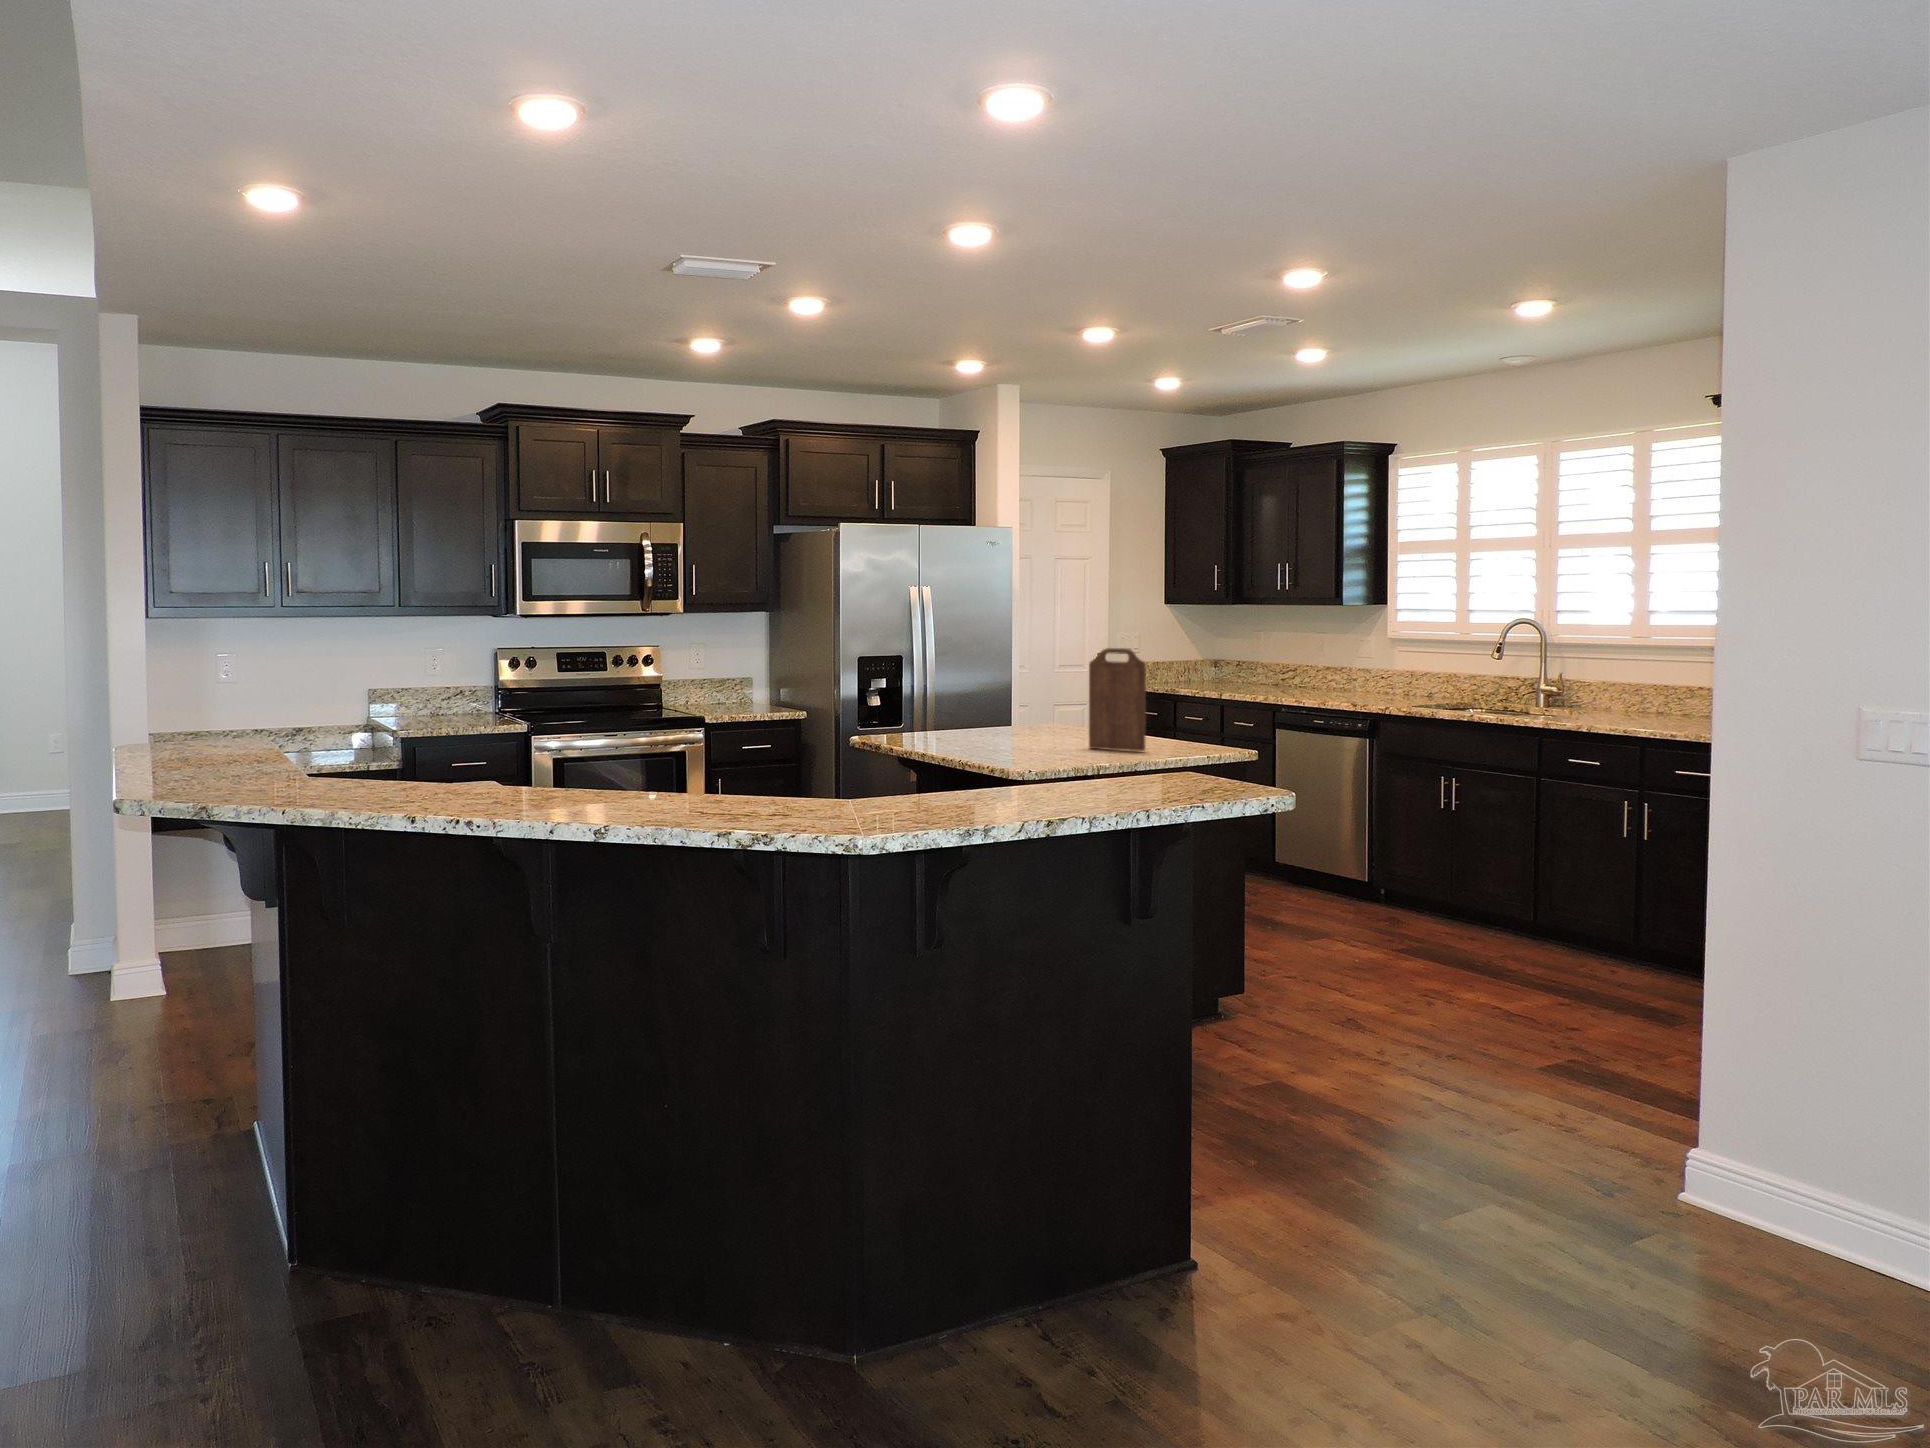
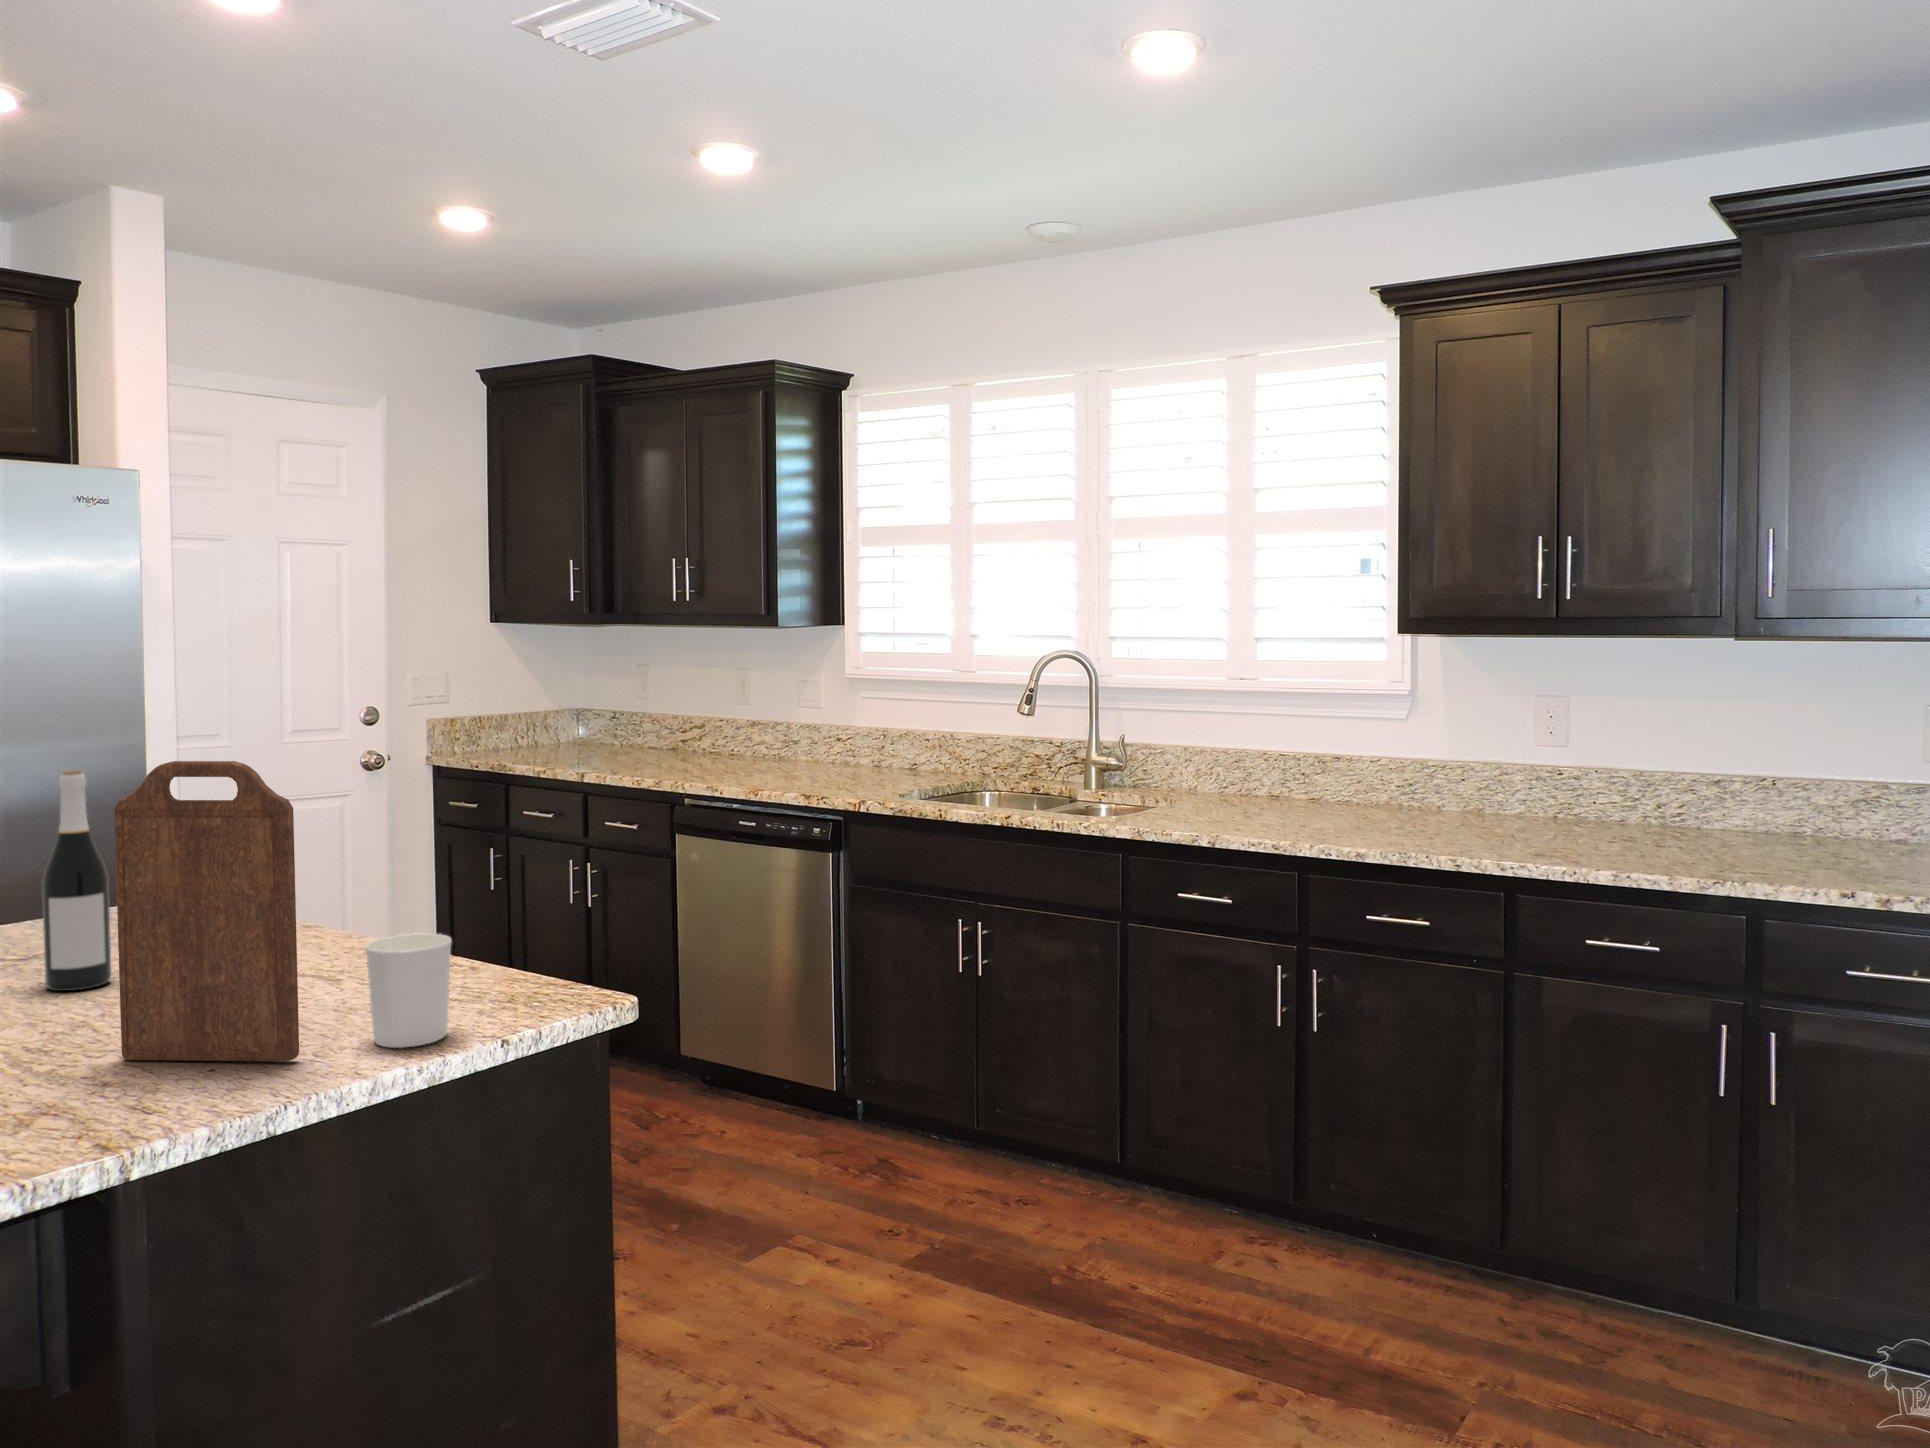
wine bottle: none [1043,657,1063,737] -> present [42,770,112,991]
candle holder: none [1165,715,1194,752] -> present [365,933,452,1048]

